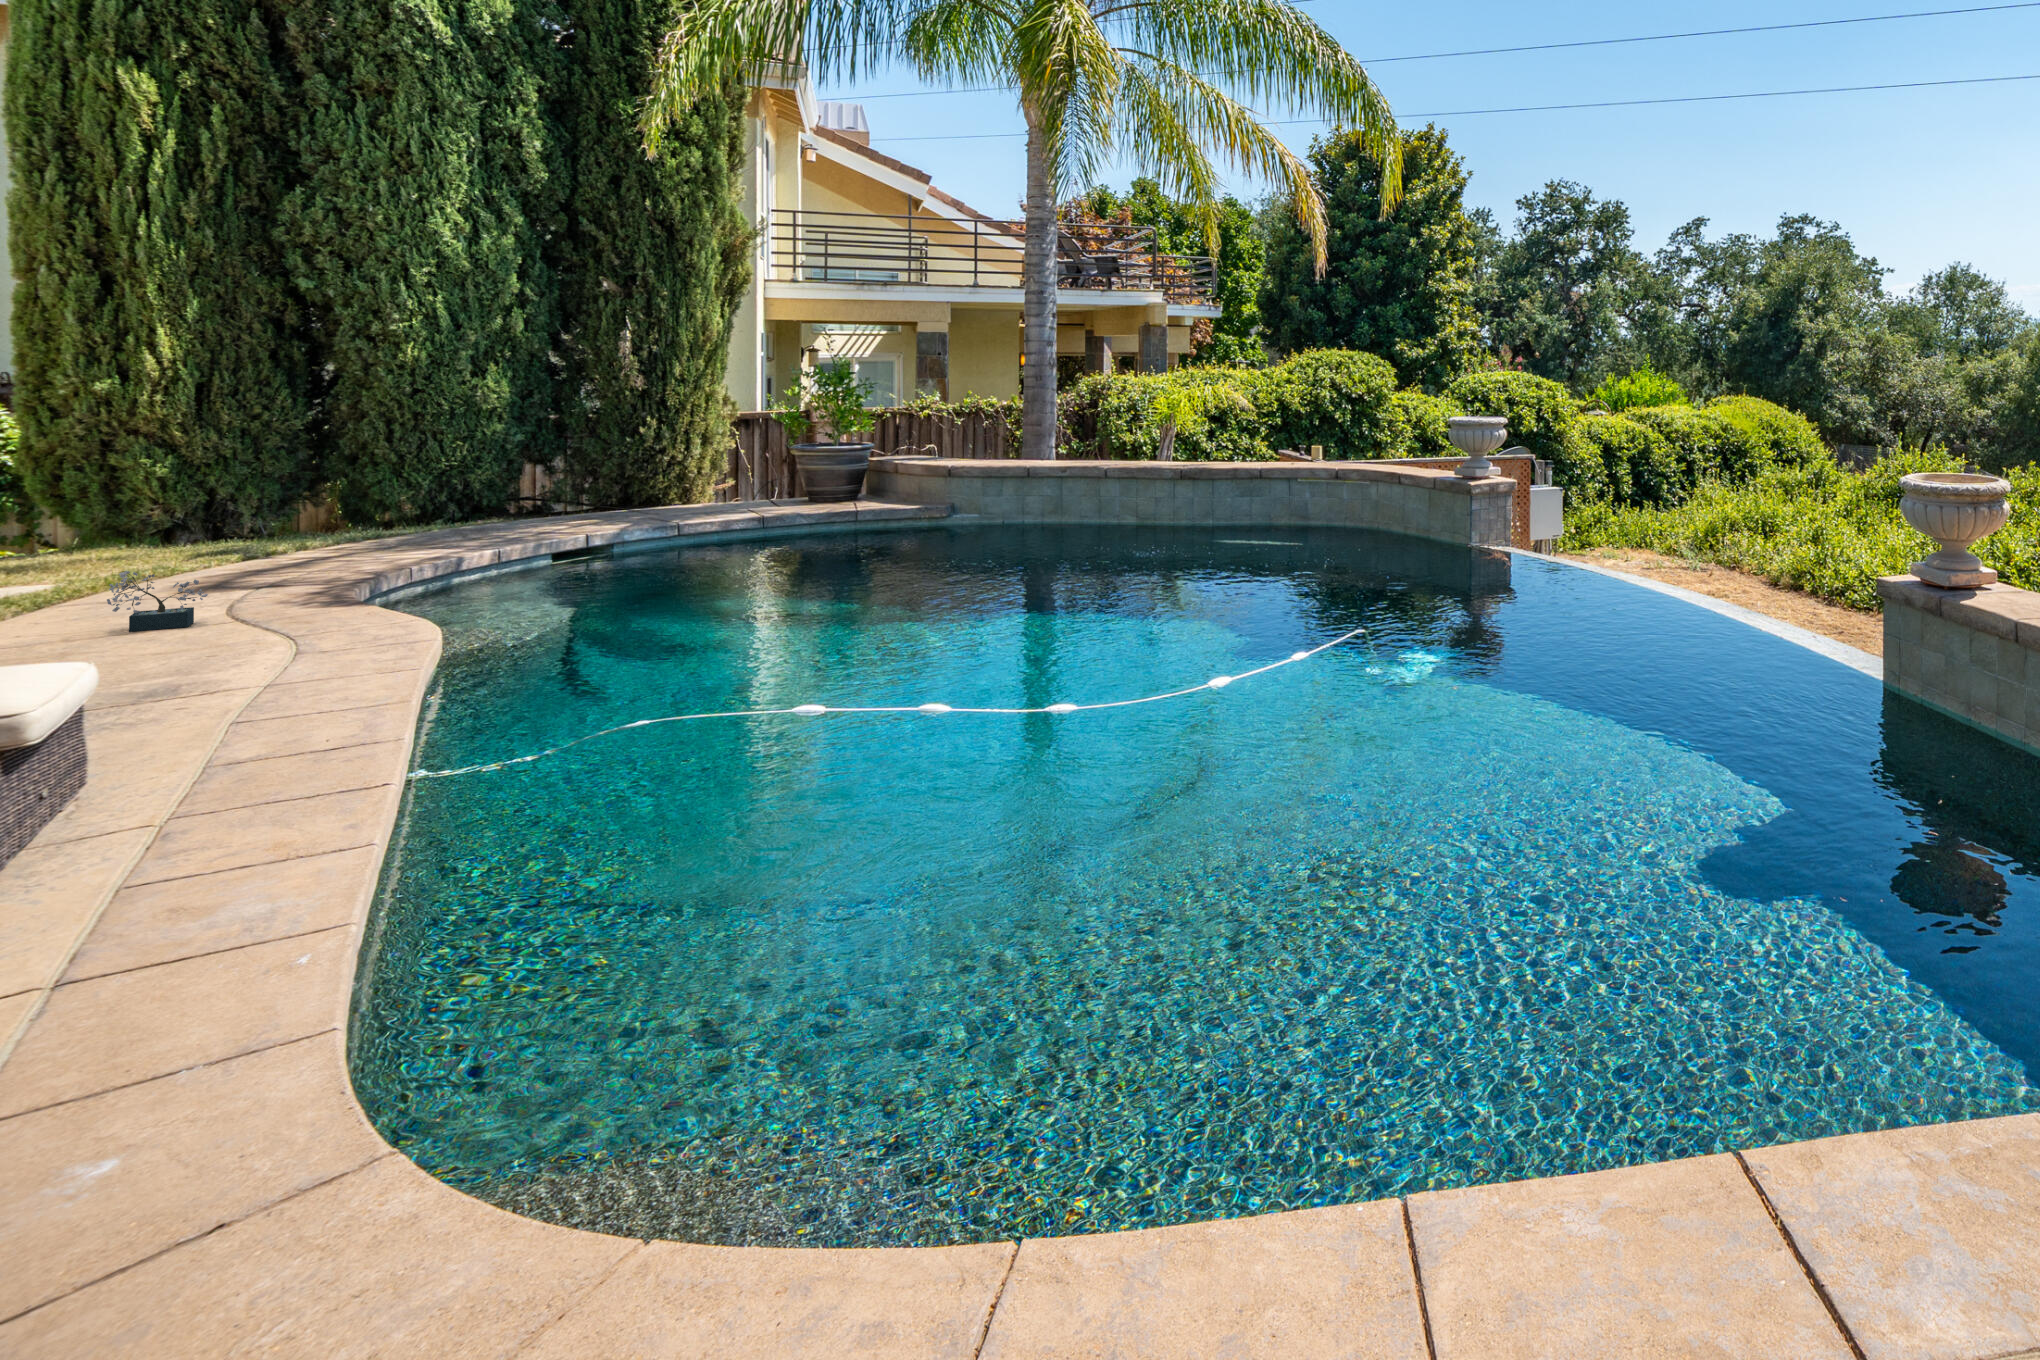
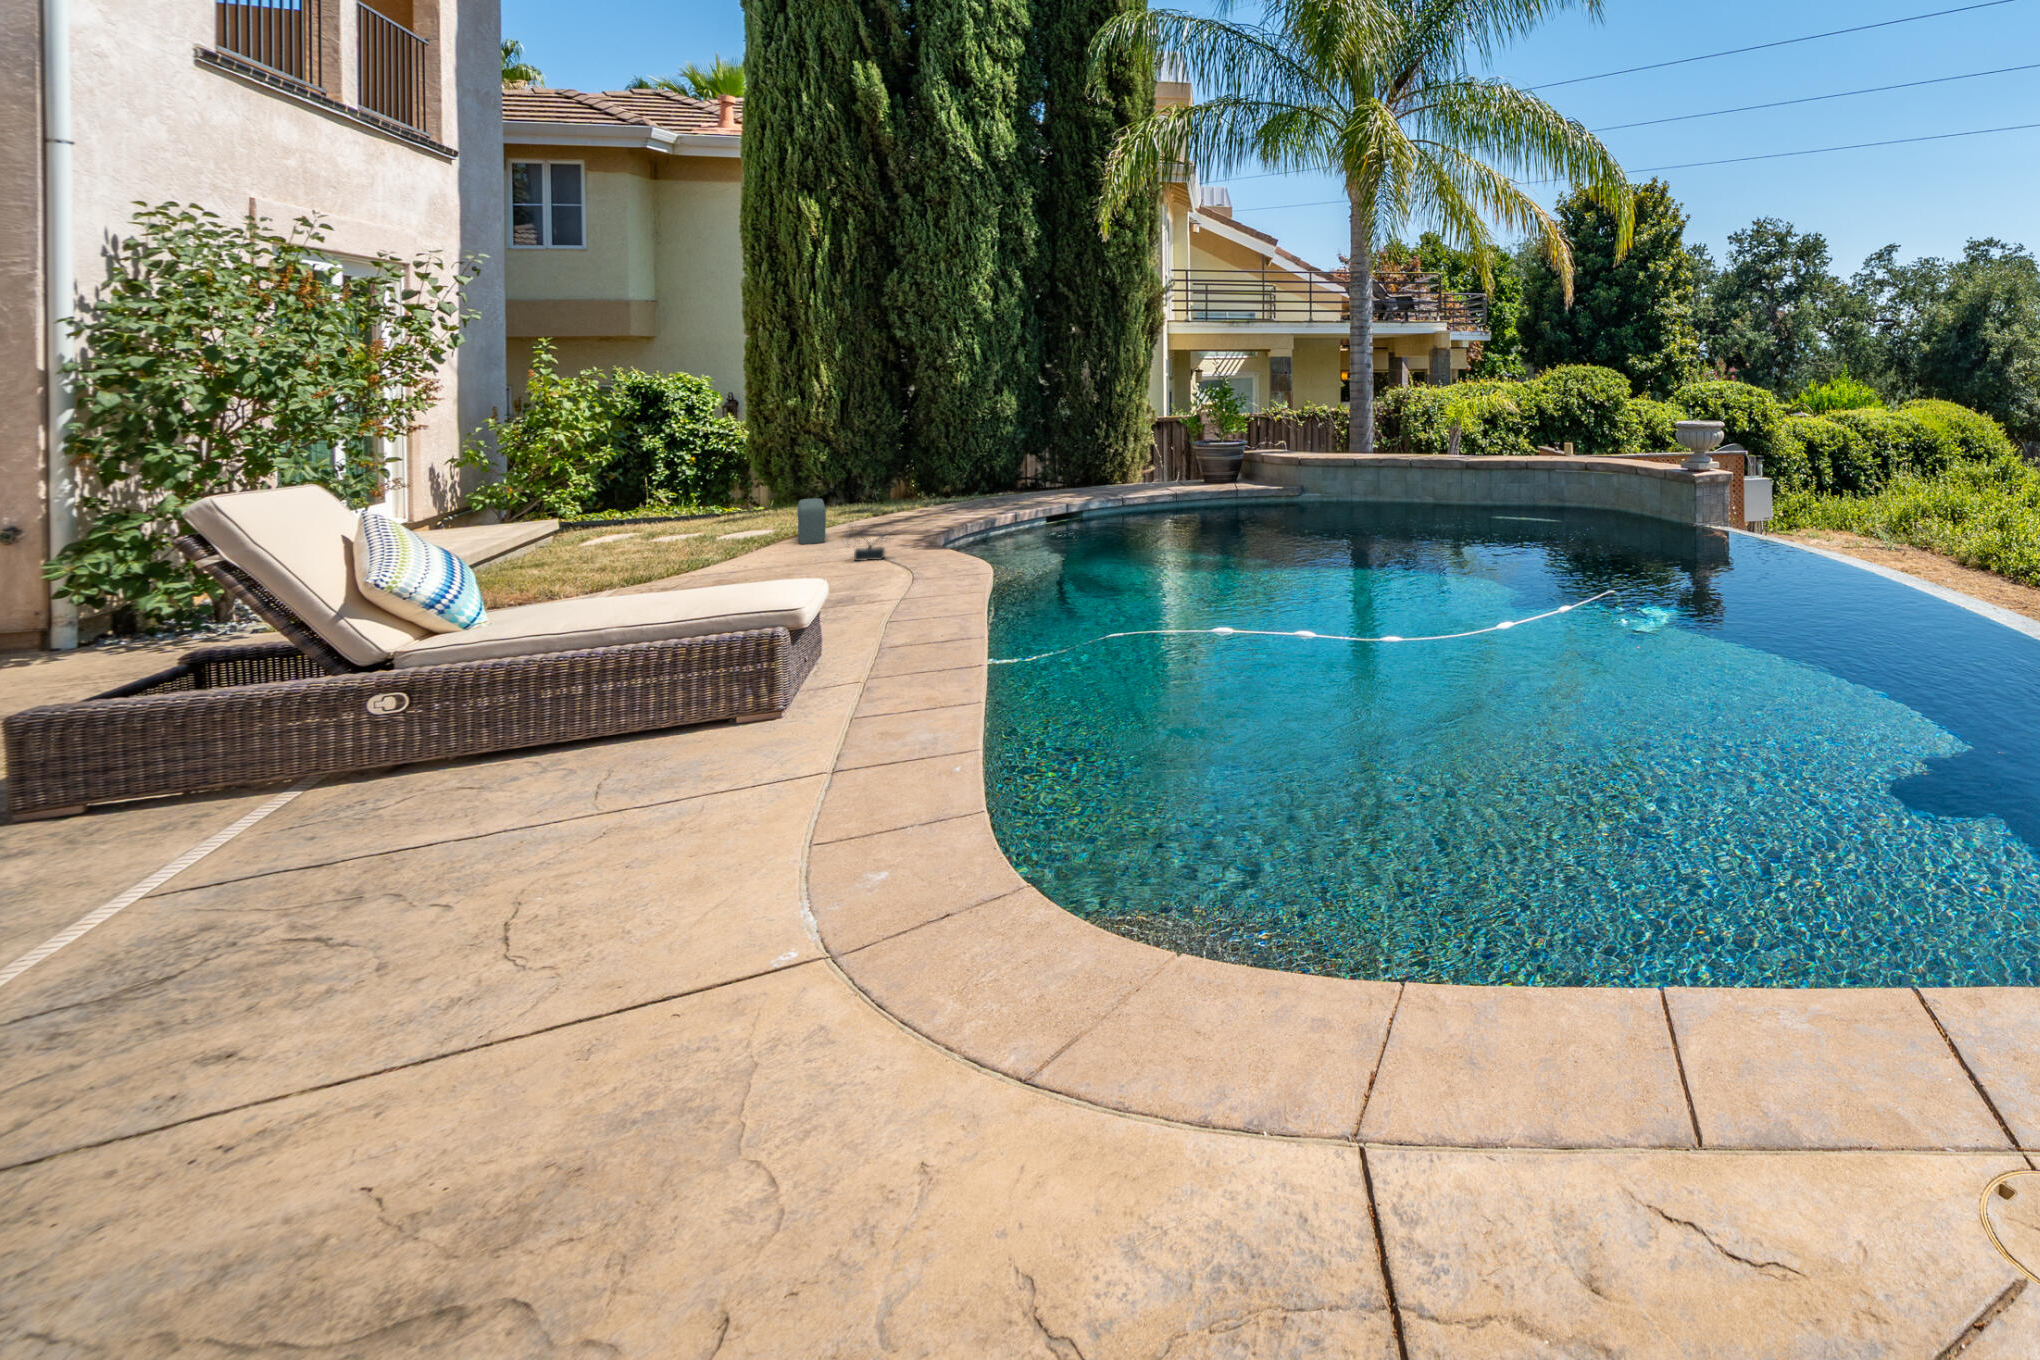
pouf: none [47,531,110,605] -> present [798,498,826,544]

